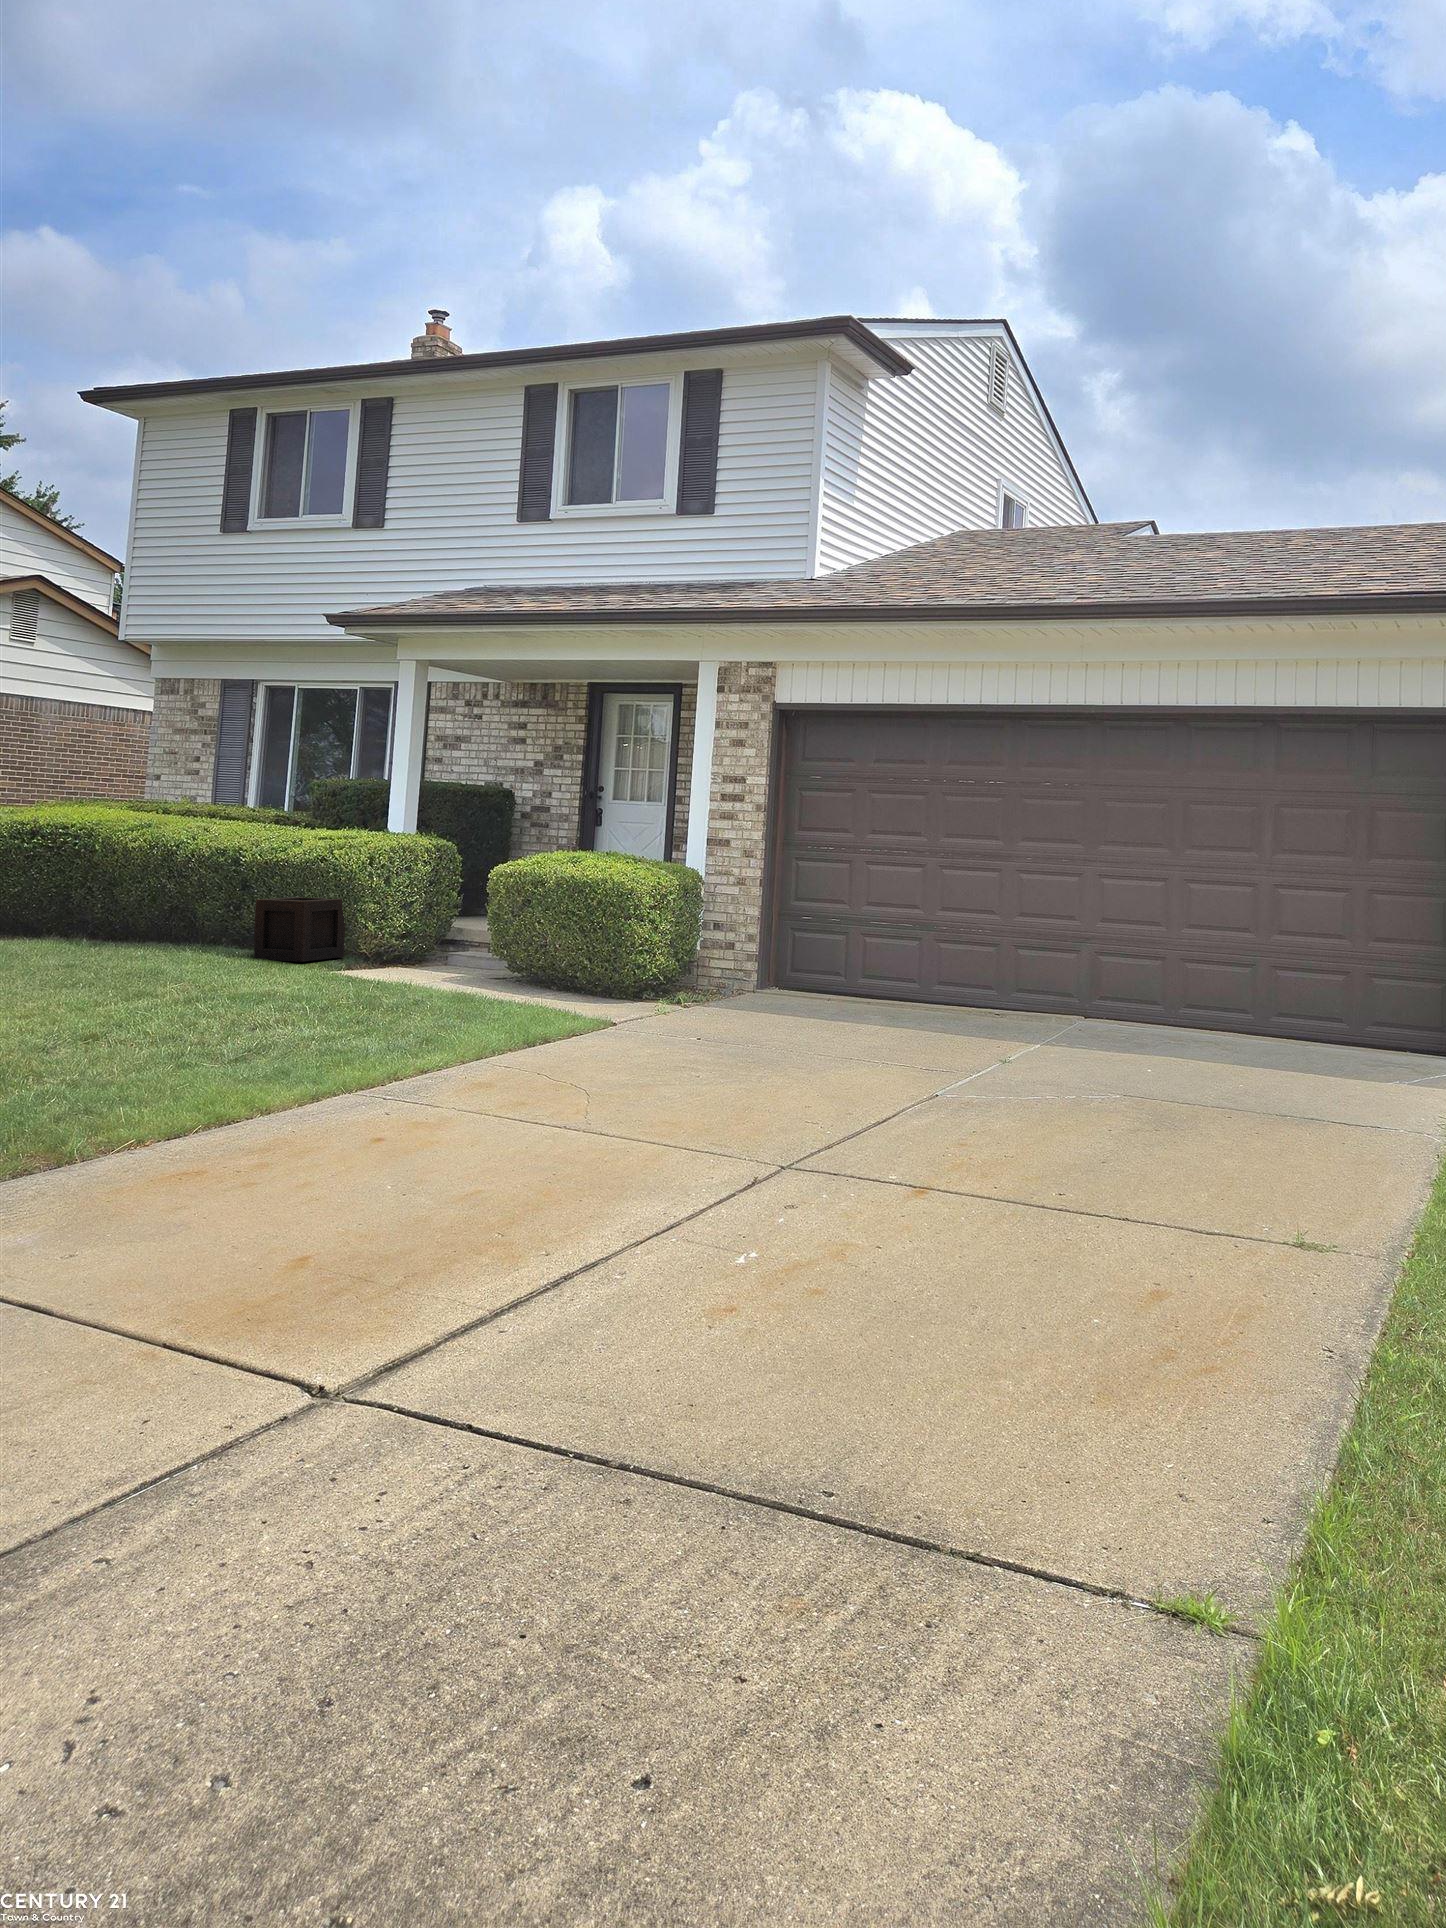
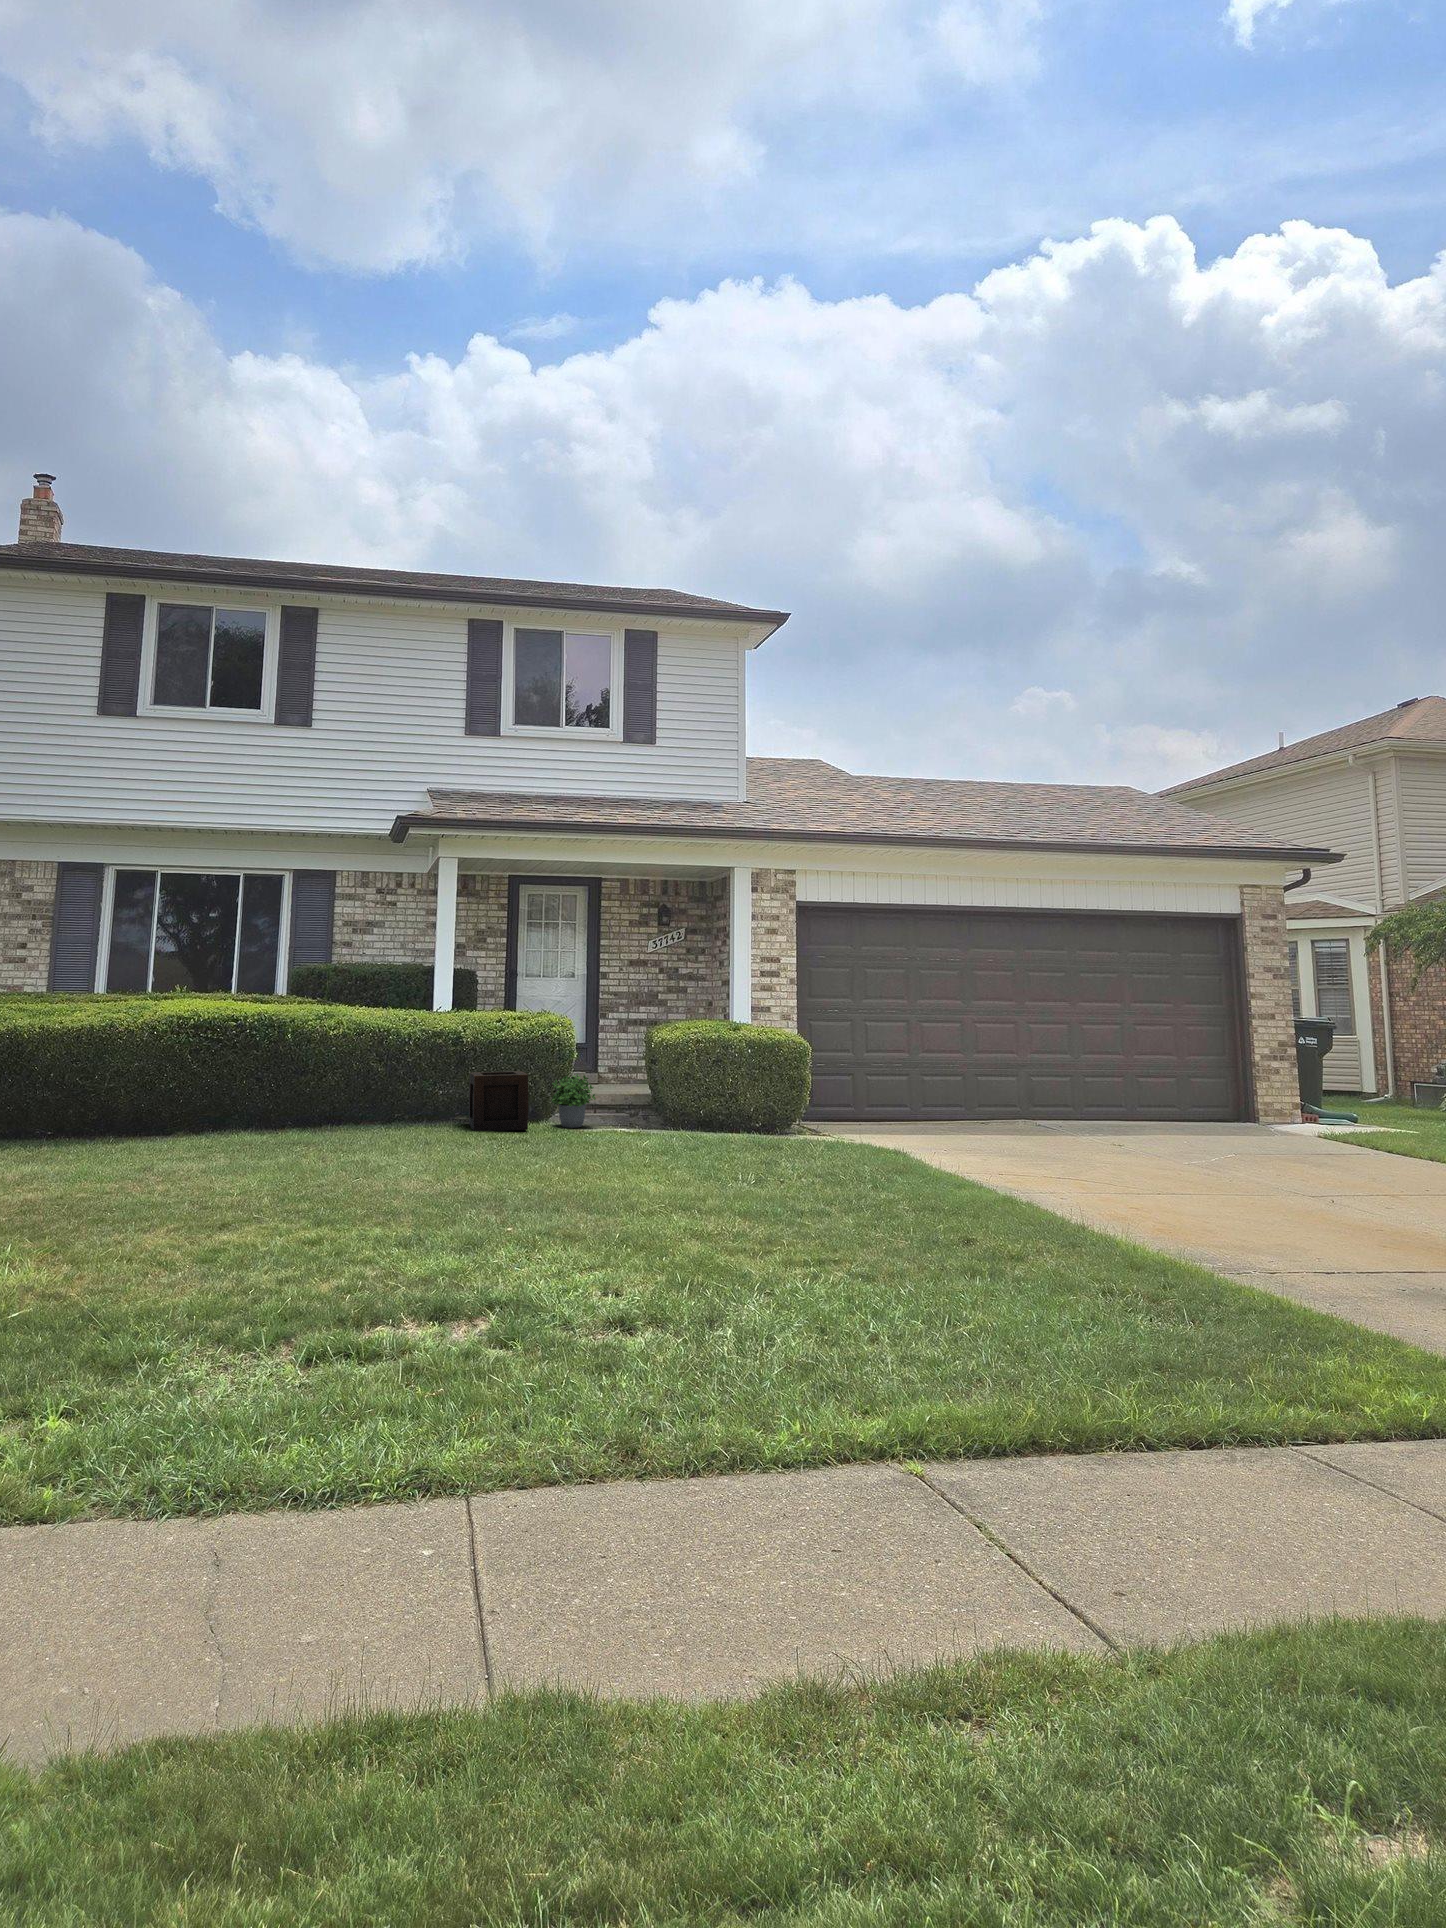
potted plant: none [367,905,420,966] -> present [552,1074,596,1128]

